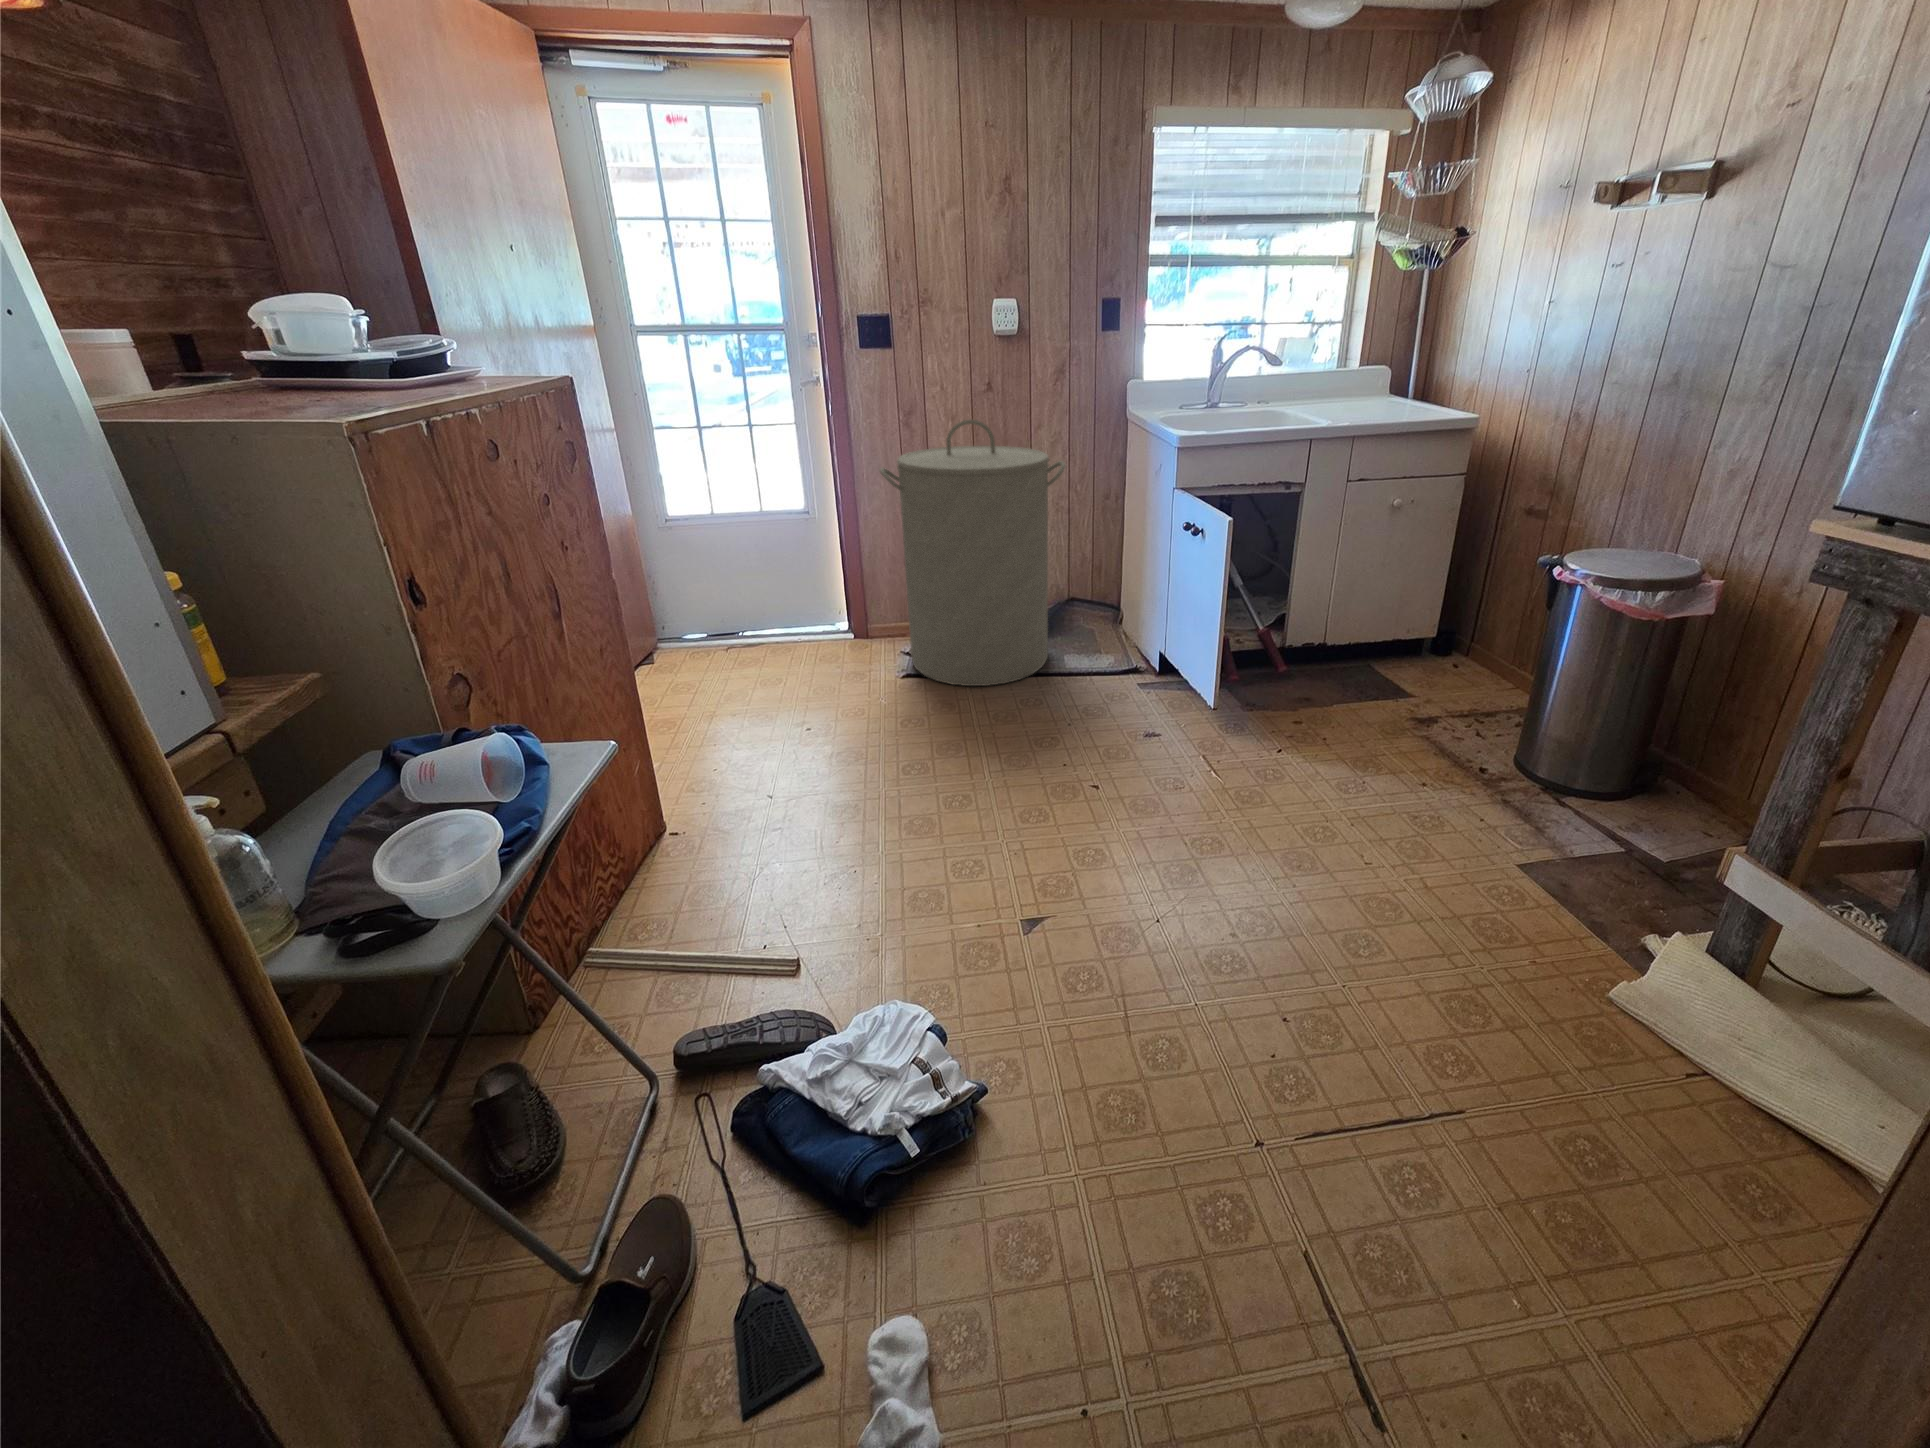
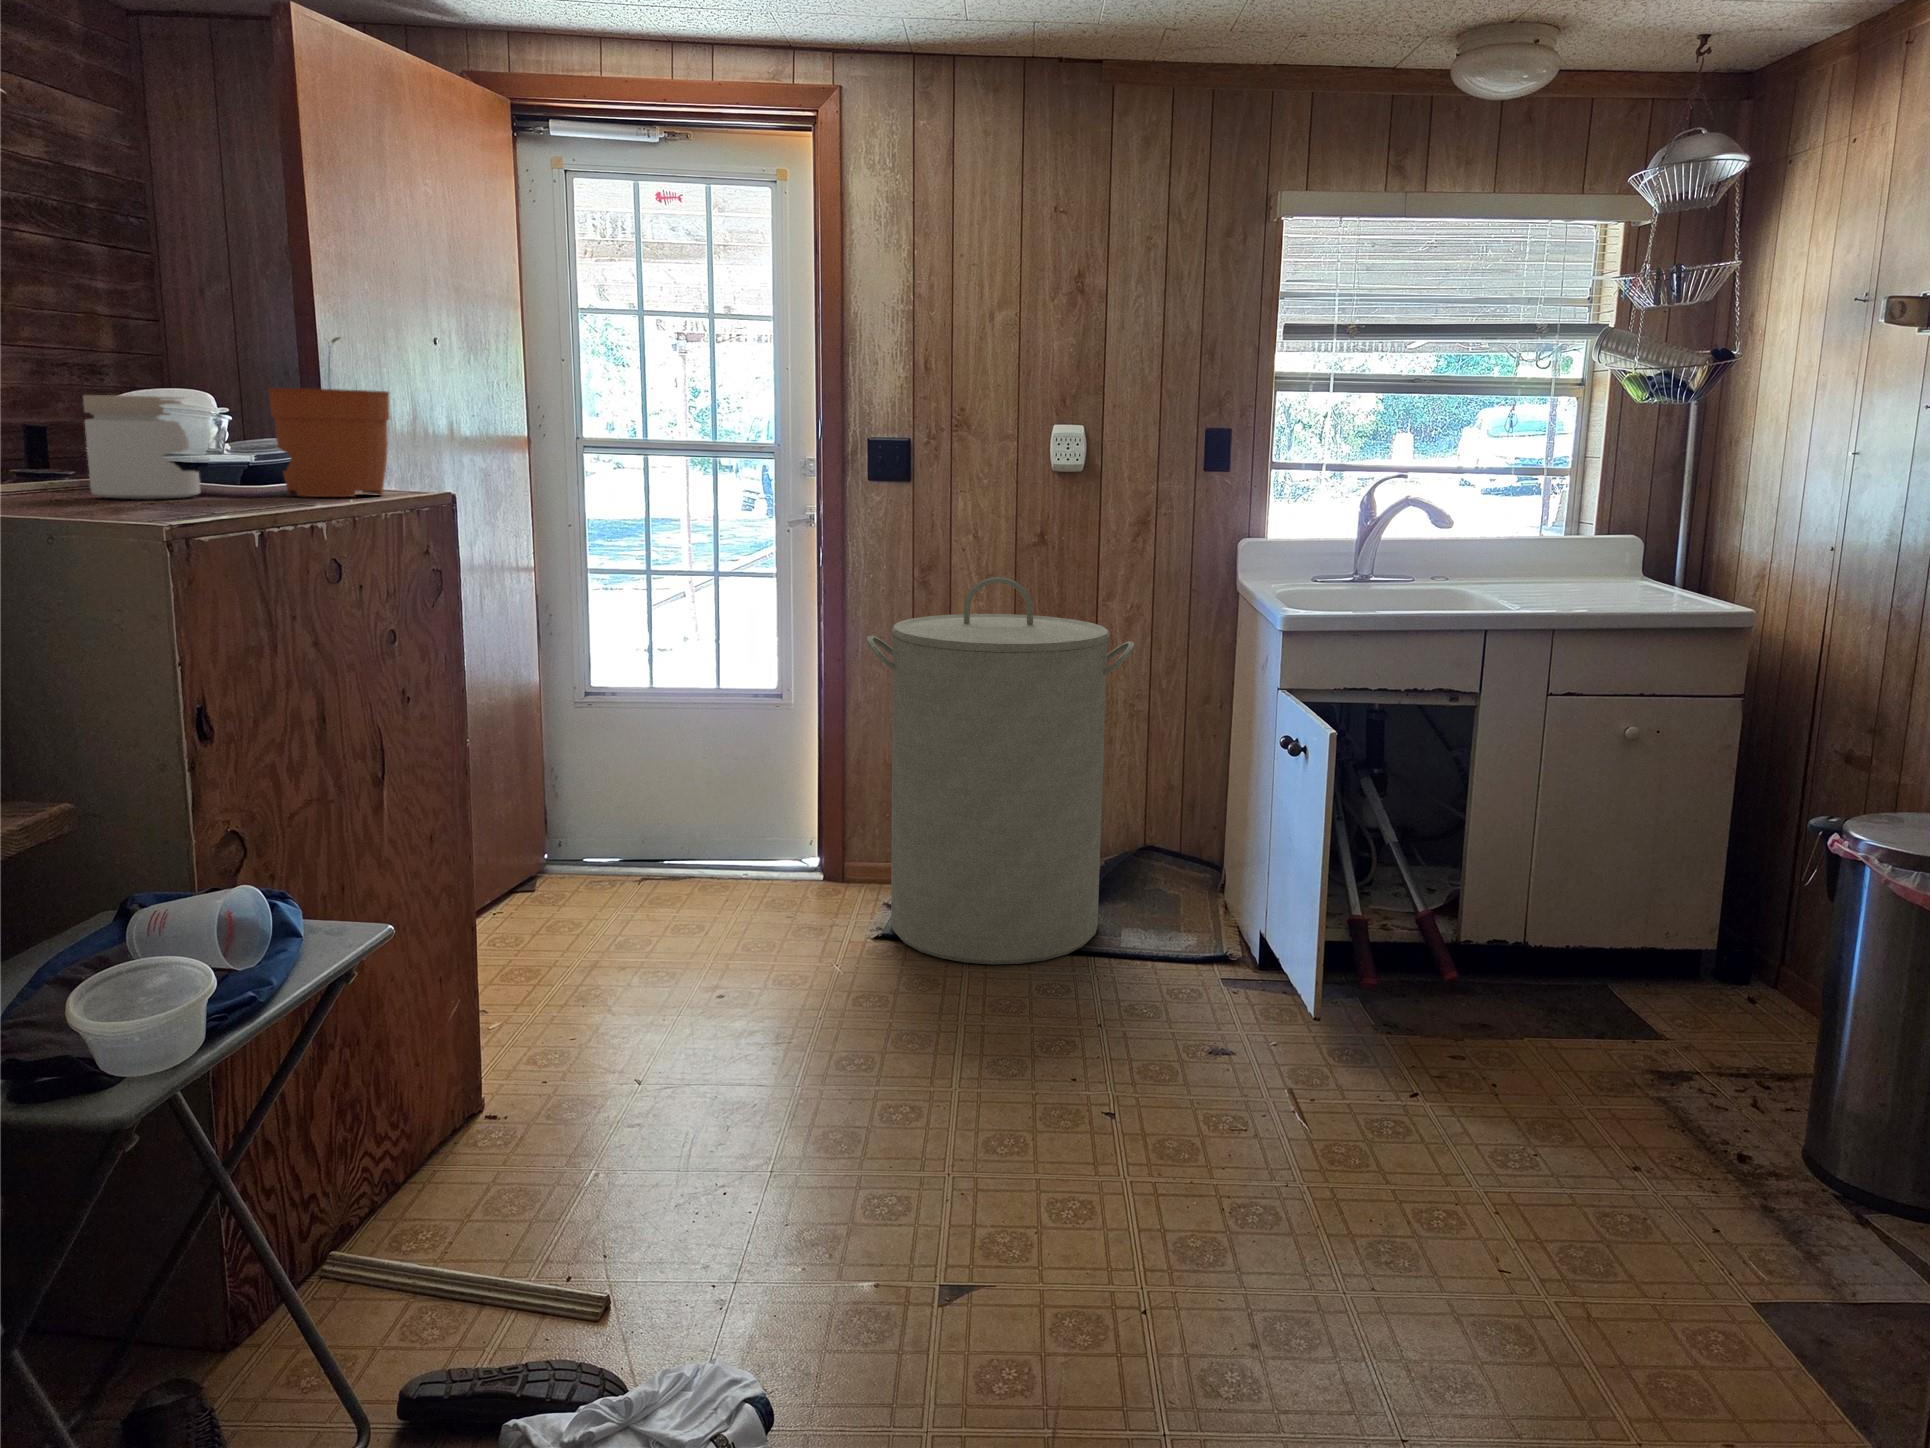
plant pot: none [392,238,514,384] -> present [268,337,390,497]
jar: none [219,298,353,394] -> present [83,395,200,499]

